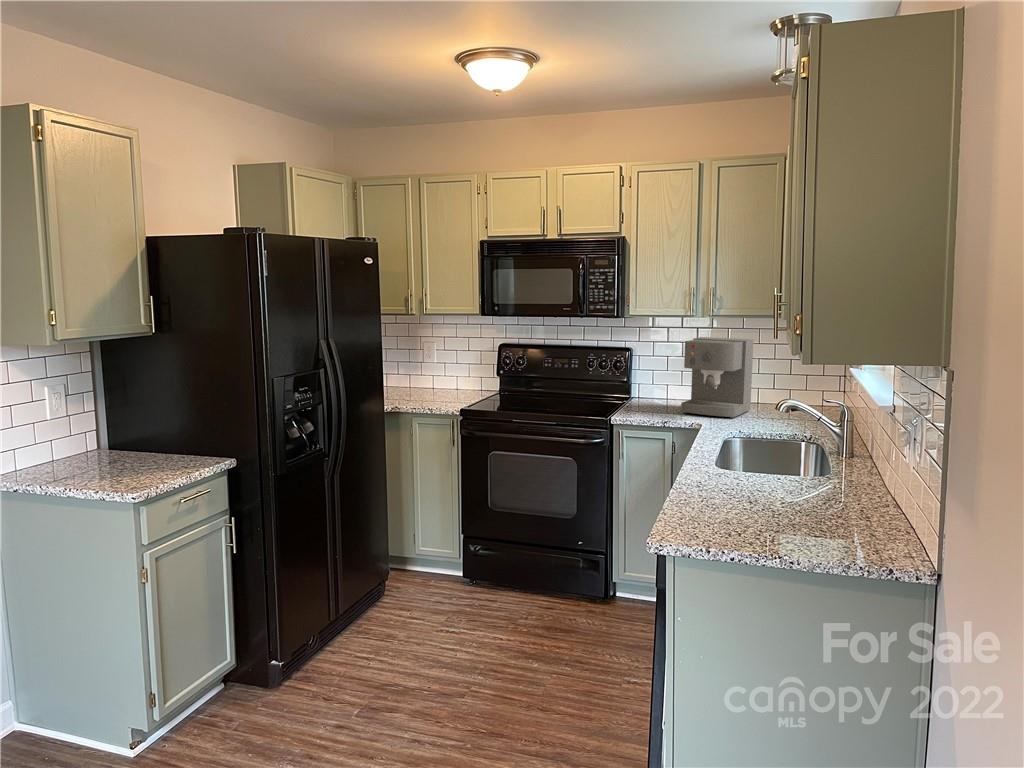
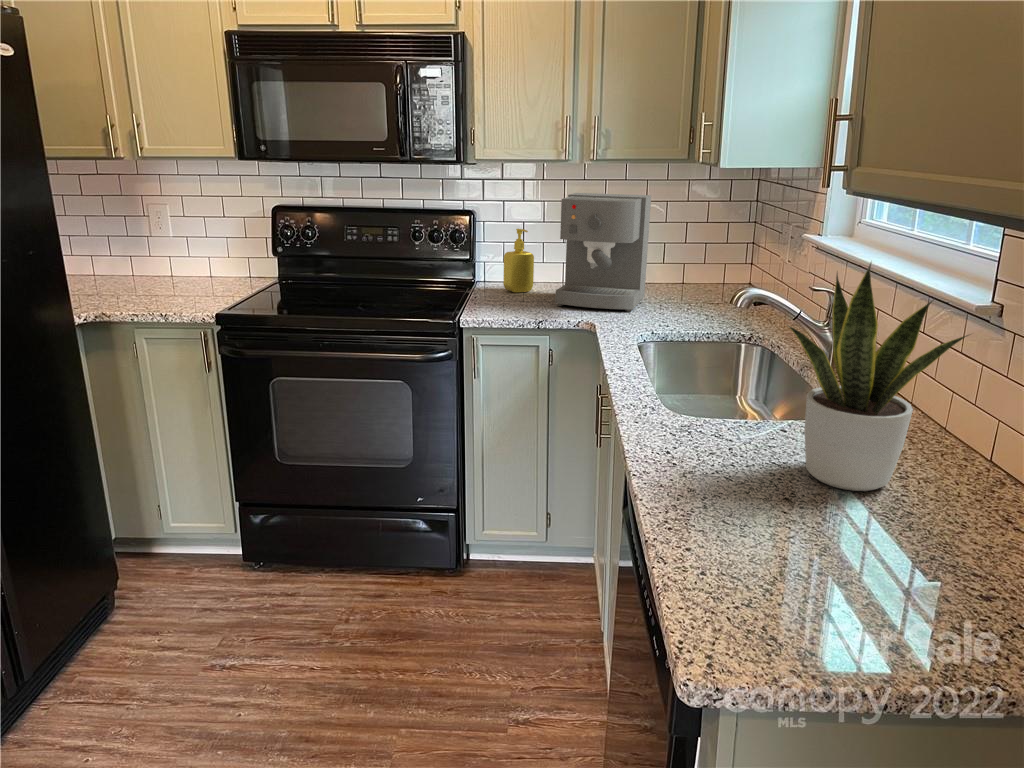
soap dispenser: none [650,361,672,405] -> present [503,229,534,293]
potted plant: none [756,377,841,501] -> present [788,263,968,491]

